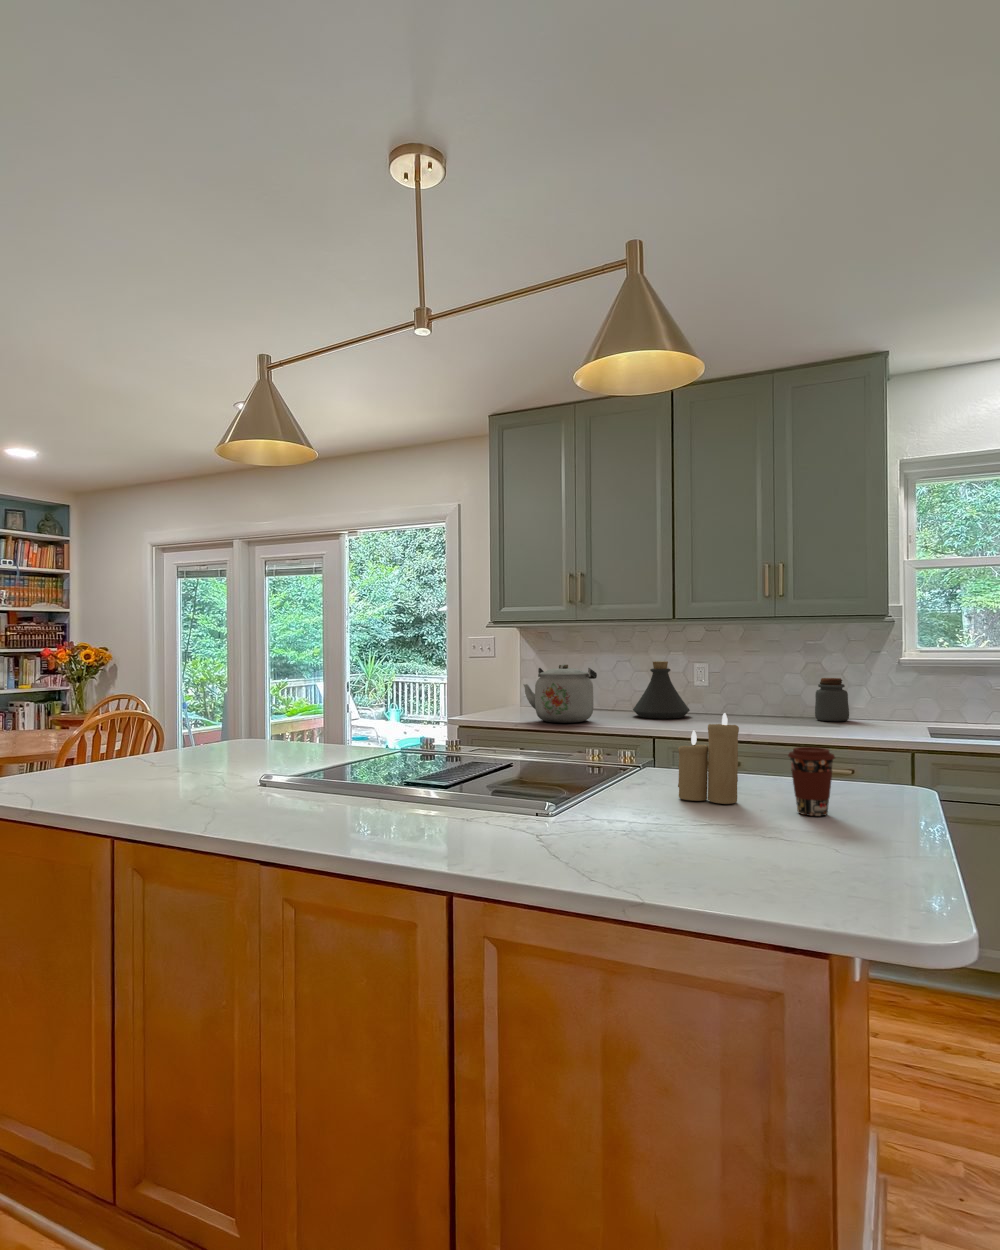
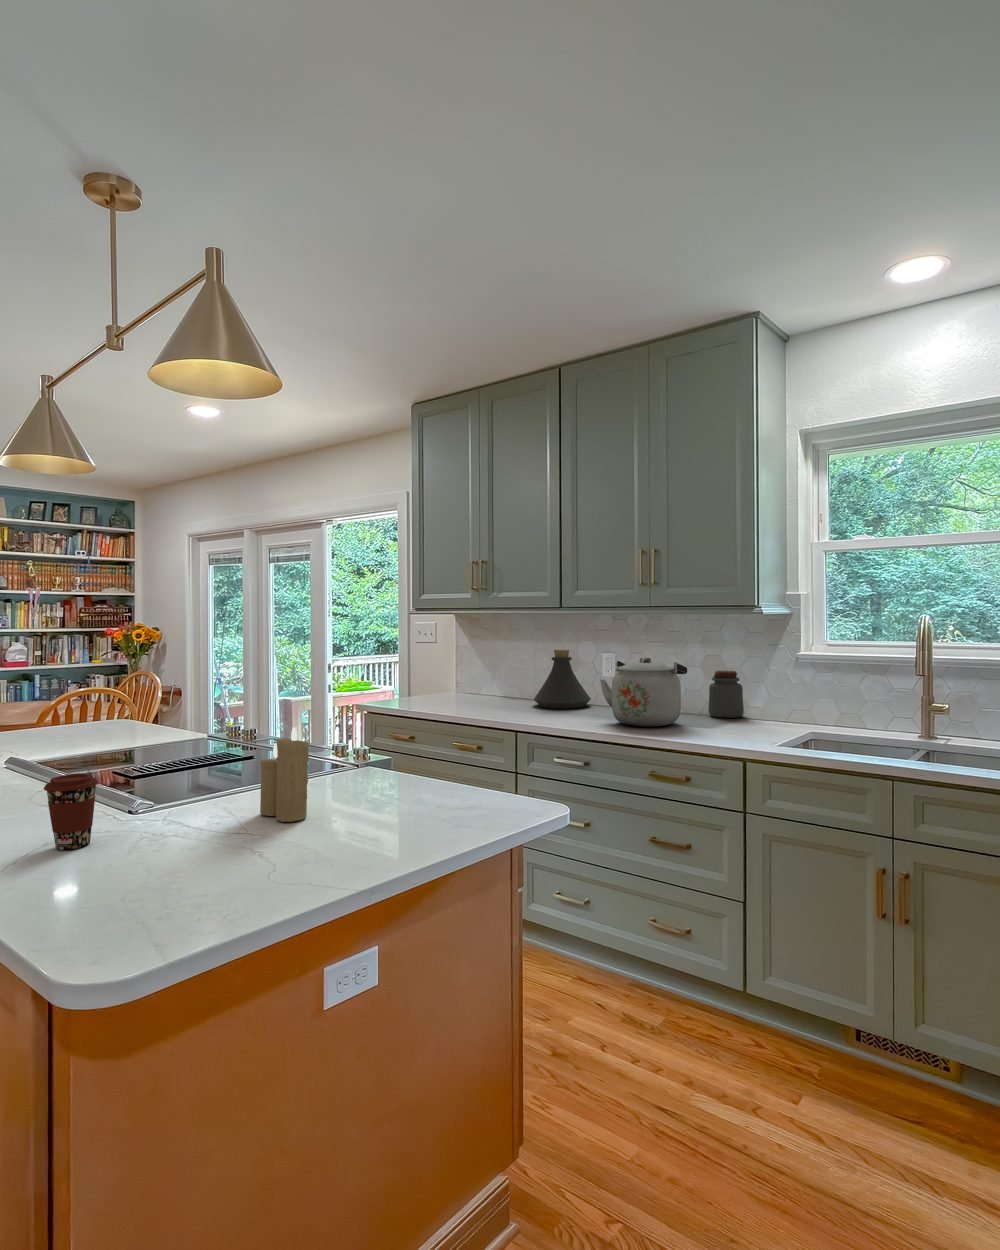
kettle: present [524,664,597,723] -> present [600,657,687,727]
coffee cup: present [788,747,835,816] -> present [44,773,99,850]

